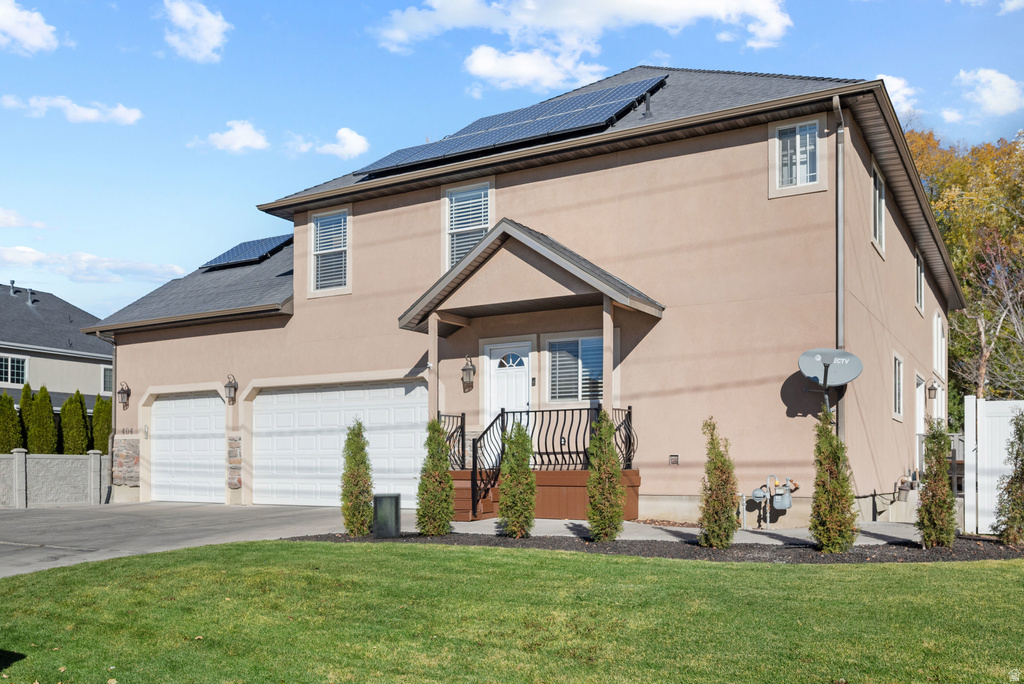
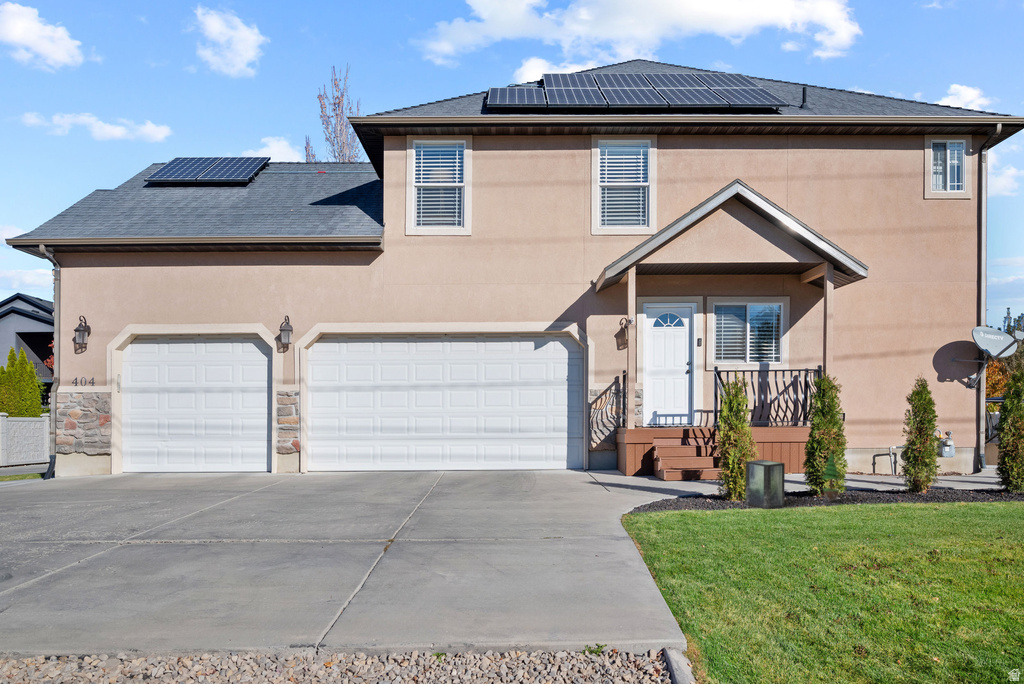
potted tree: none [445,487,463,538] -> present [823,453,840,501]

